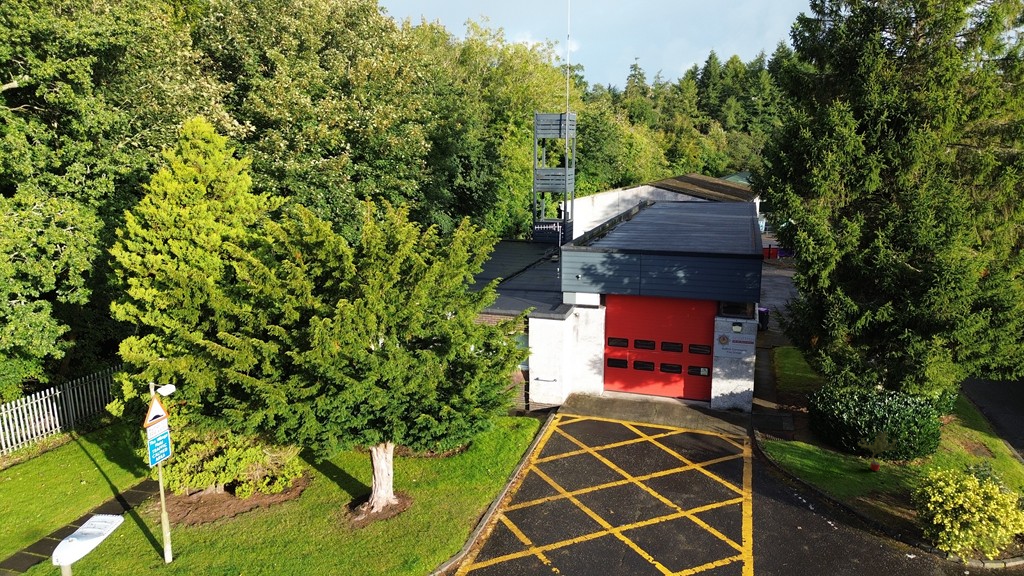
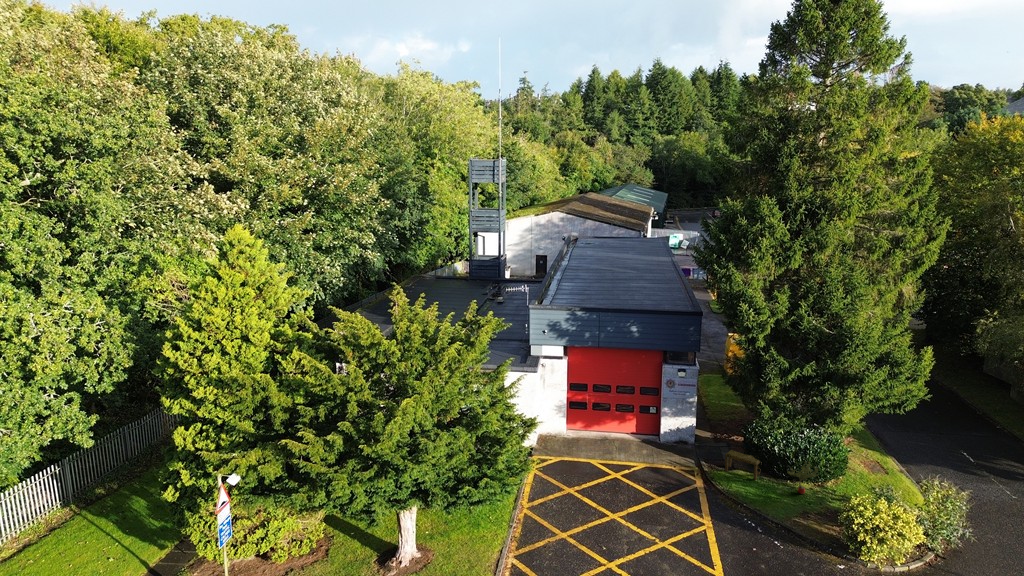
bench: none [782,417,828,453] -> present [725,450,760,480]

